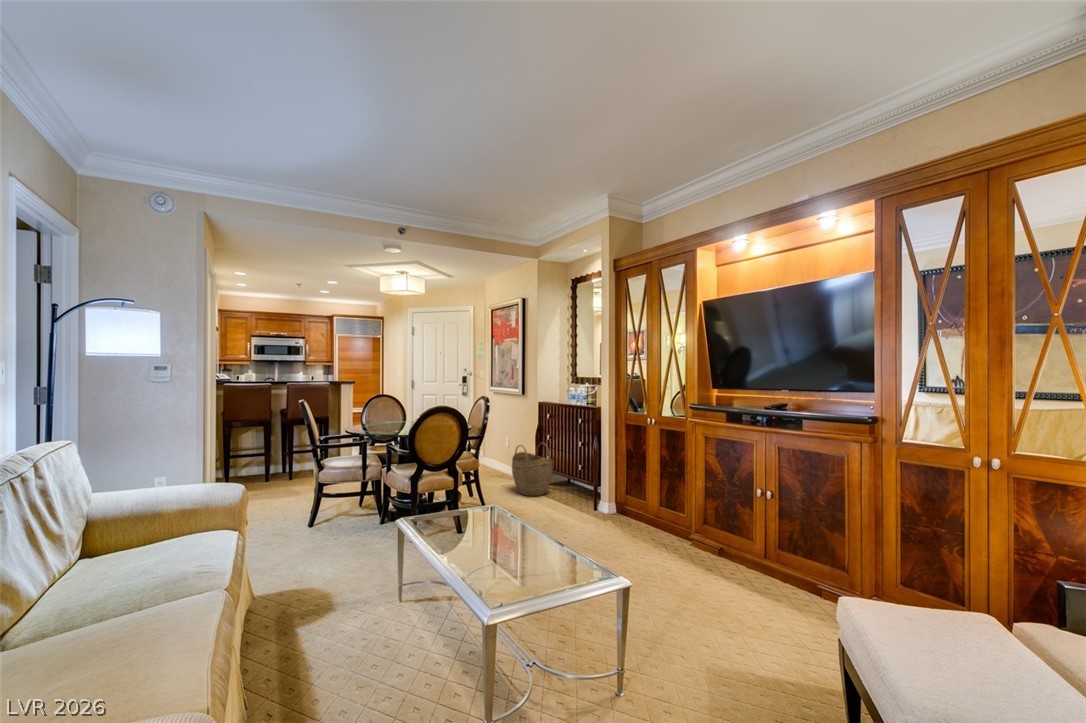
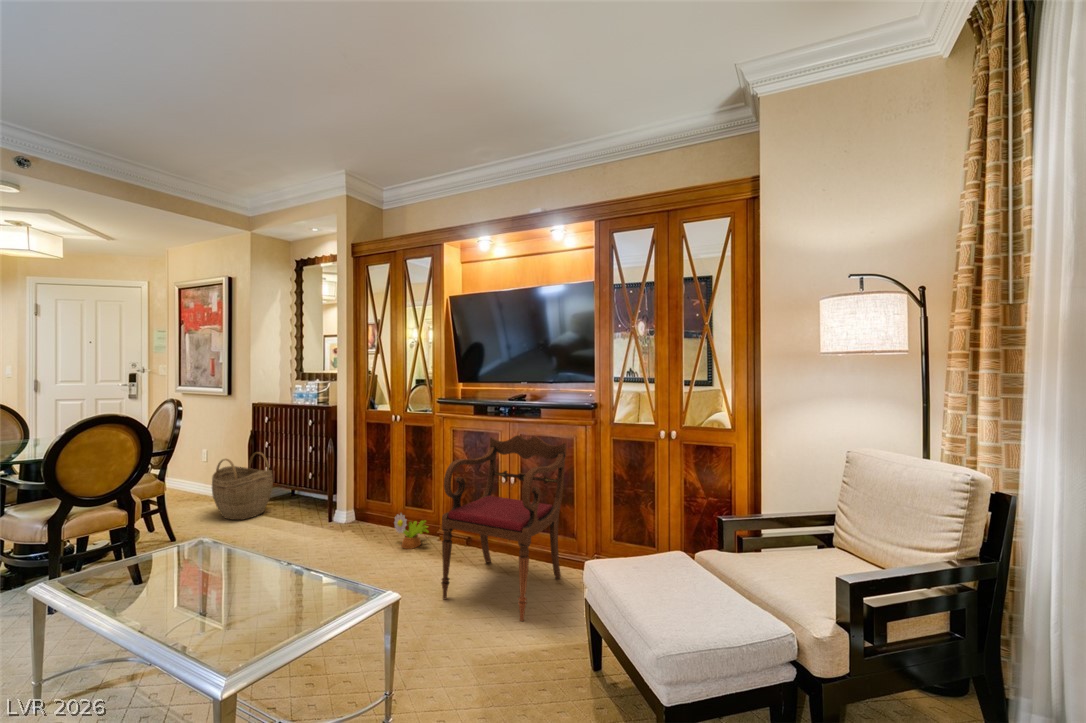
armchair: none [687,445,834,636] -> present [441,435,566,621]
decorative plant: none [648,510,681,547] -> present [394,513,428,549]

